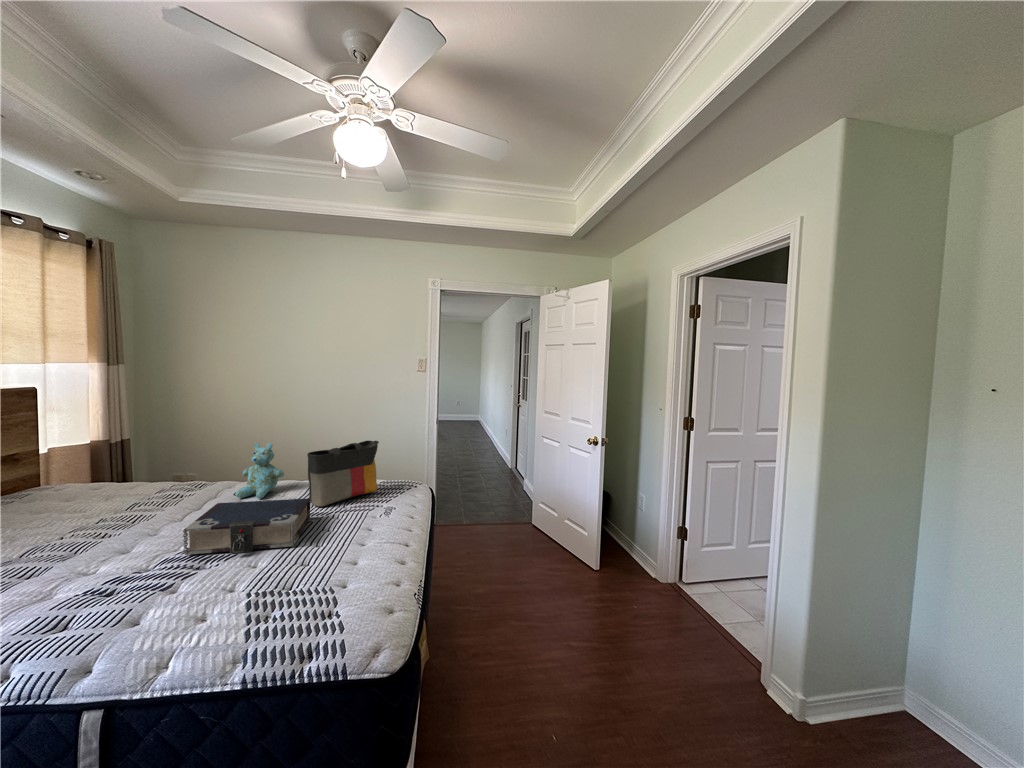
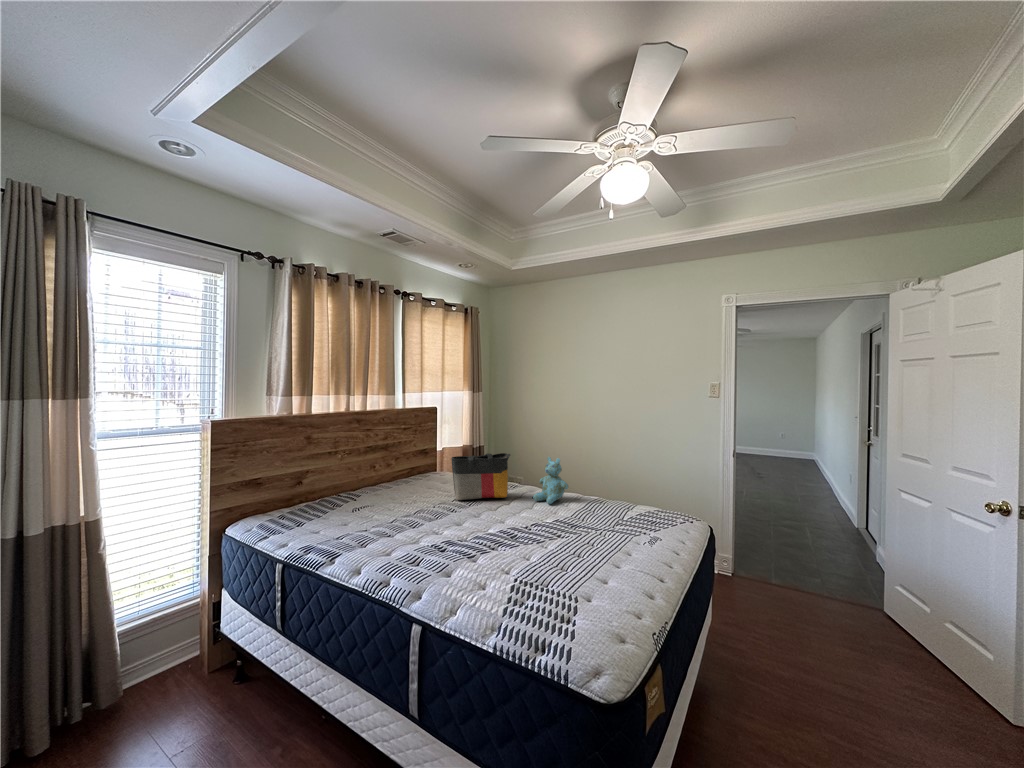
tote bag: present [307,441,379,506] -> present [451,453,510,500]
book: present [183,498,310,555] -> none [488,501,580,550]

